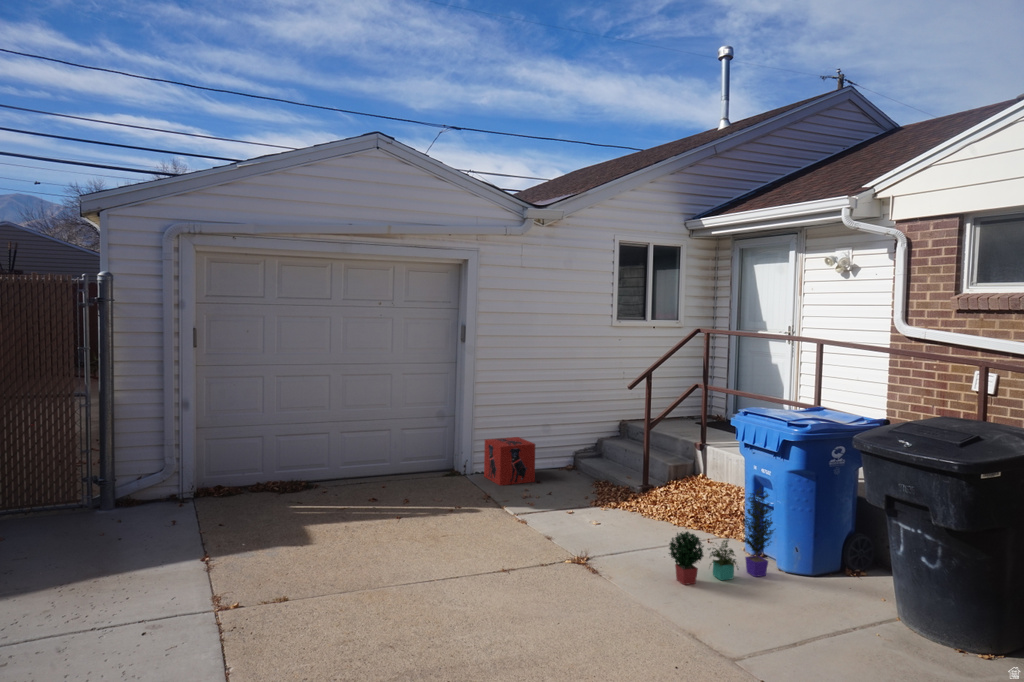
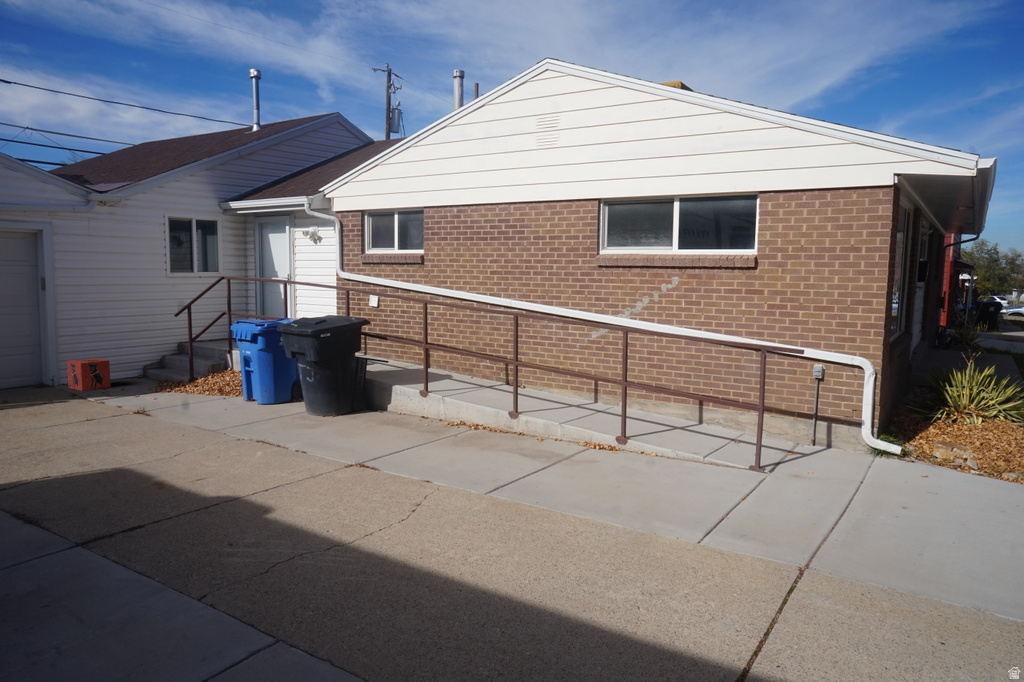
potted plant: present [669,487,774,585] -> none [190,360,254,415]

